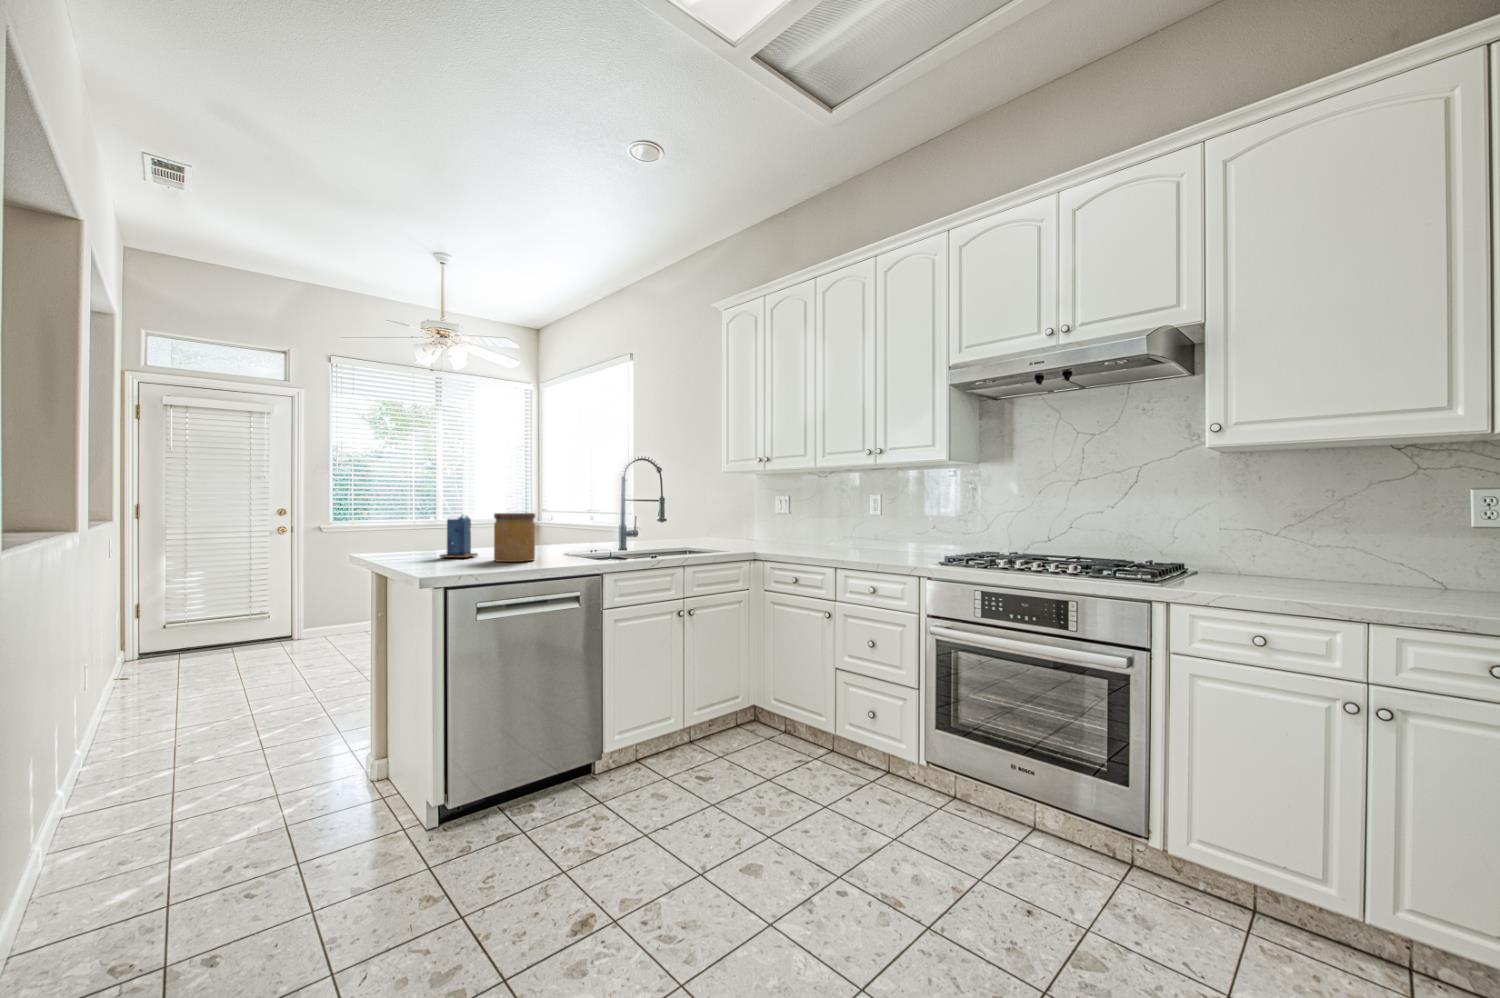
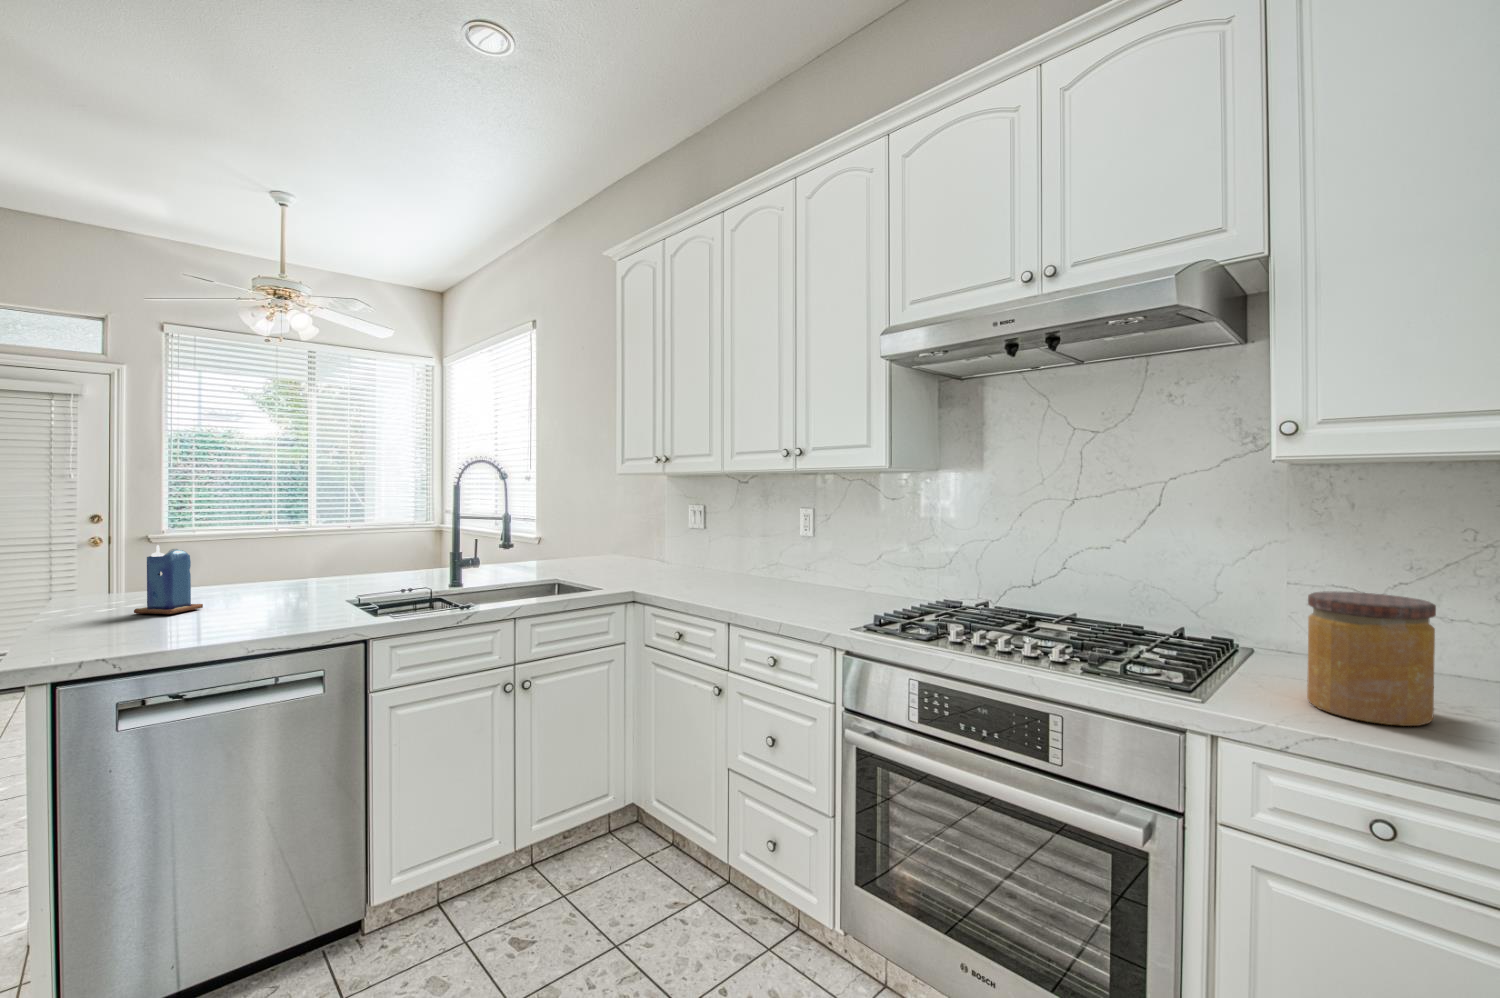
jar: present [494,513,535,562] -> present [1307,591,1436,726]

